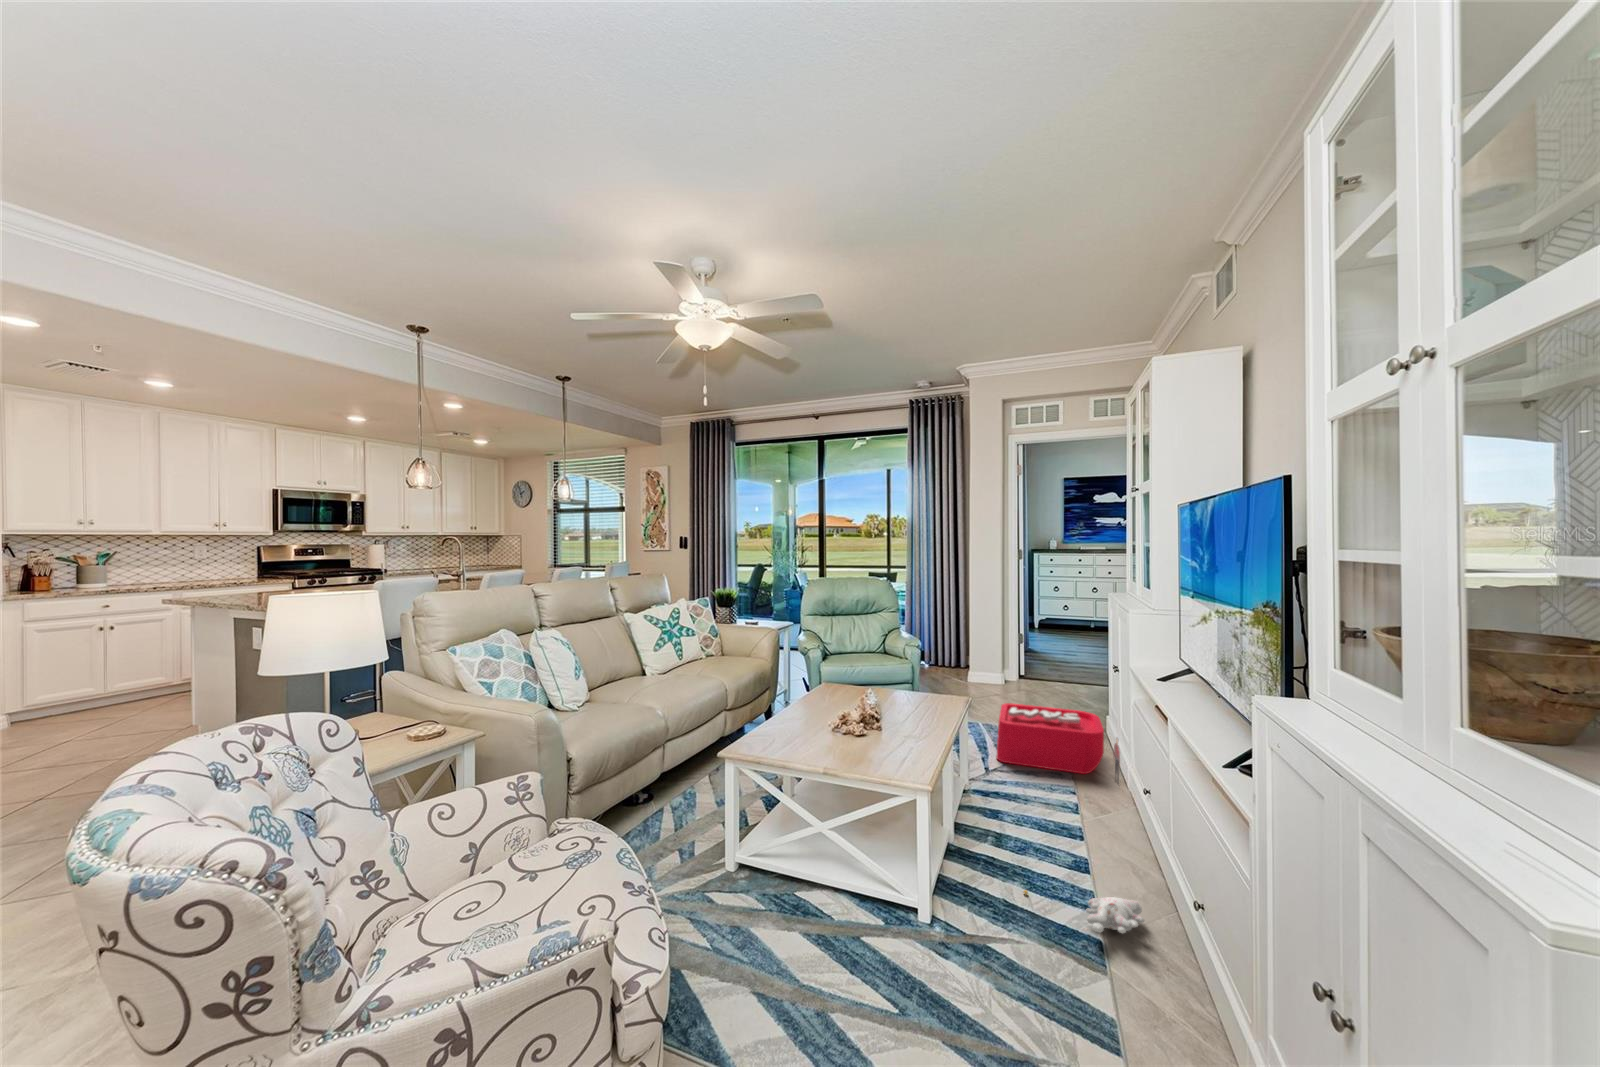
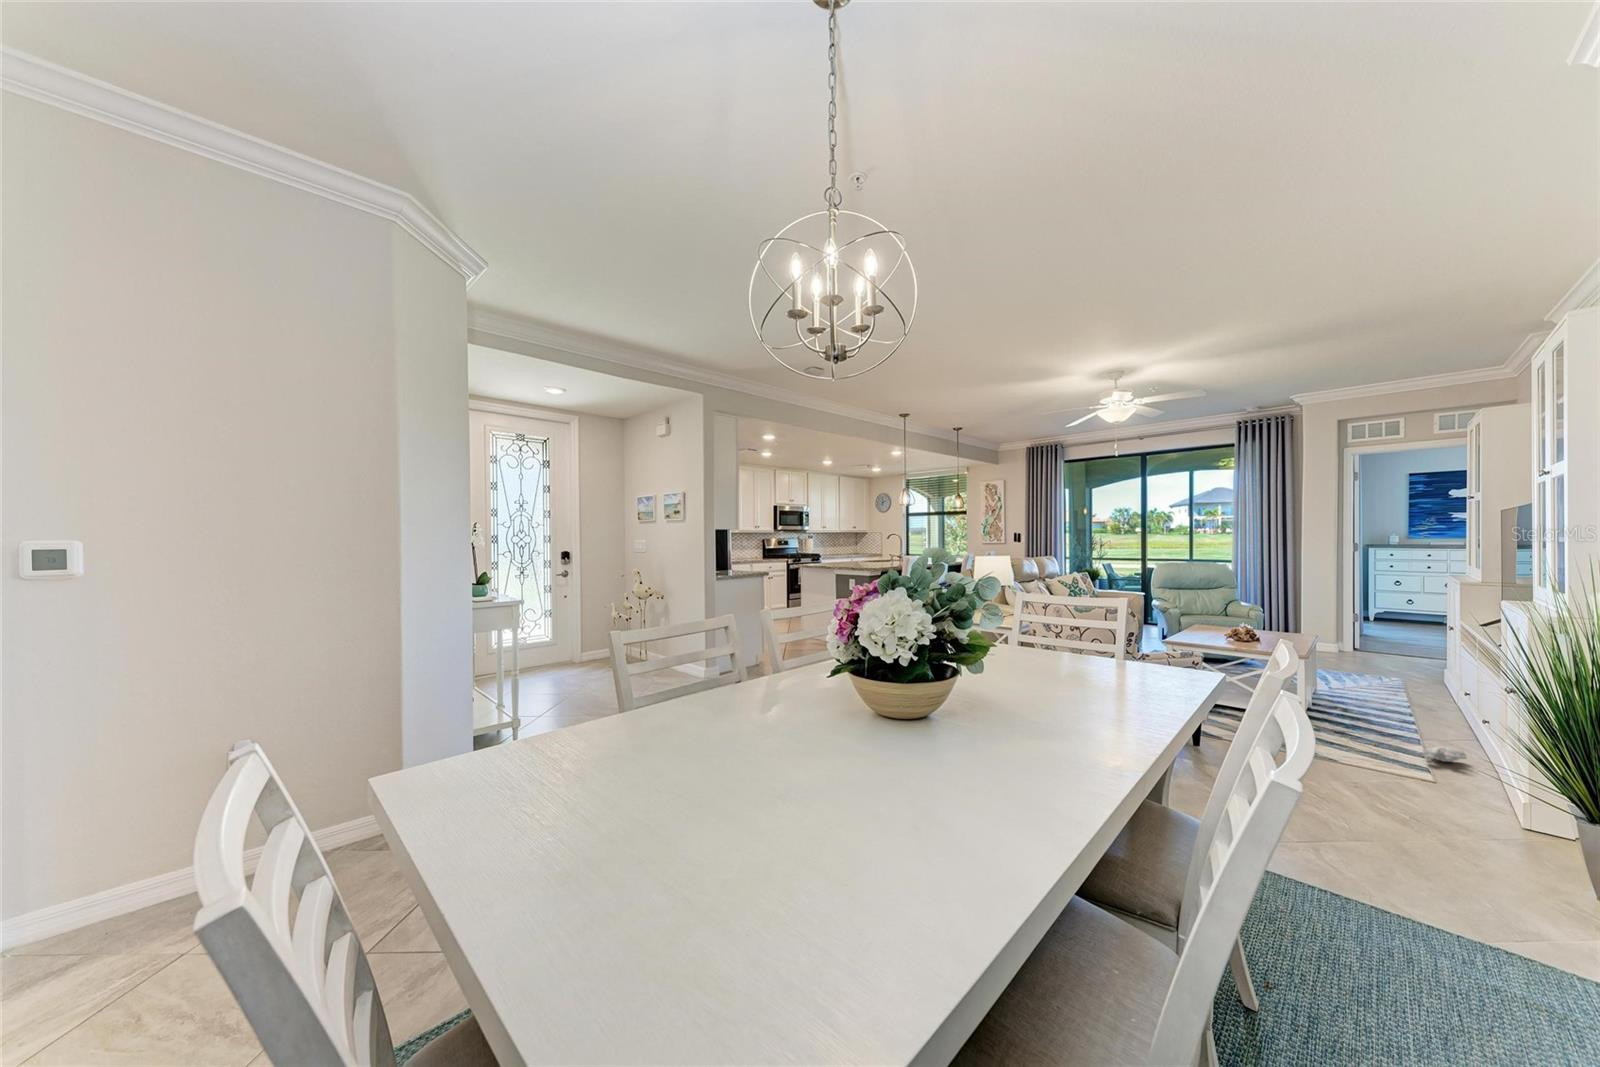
storage bin: present [996,703,1120,784] -> none [1340,660,1460,717]

